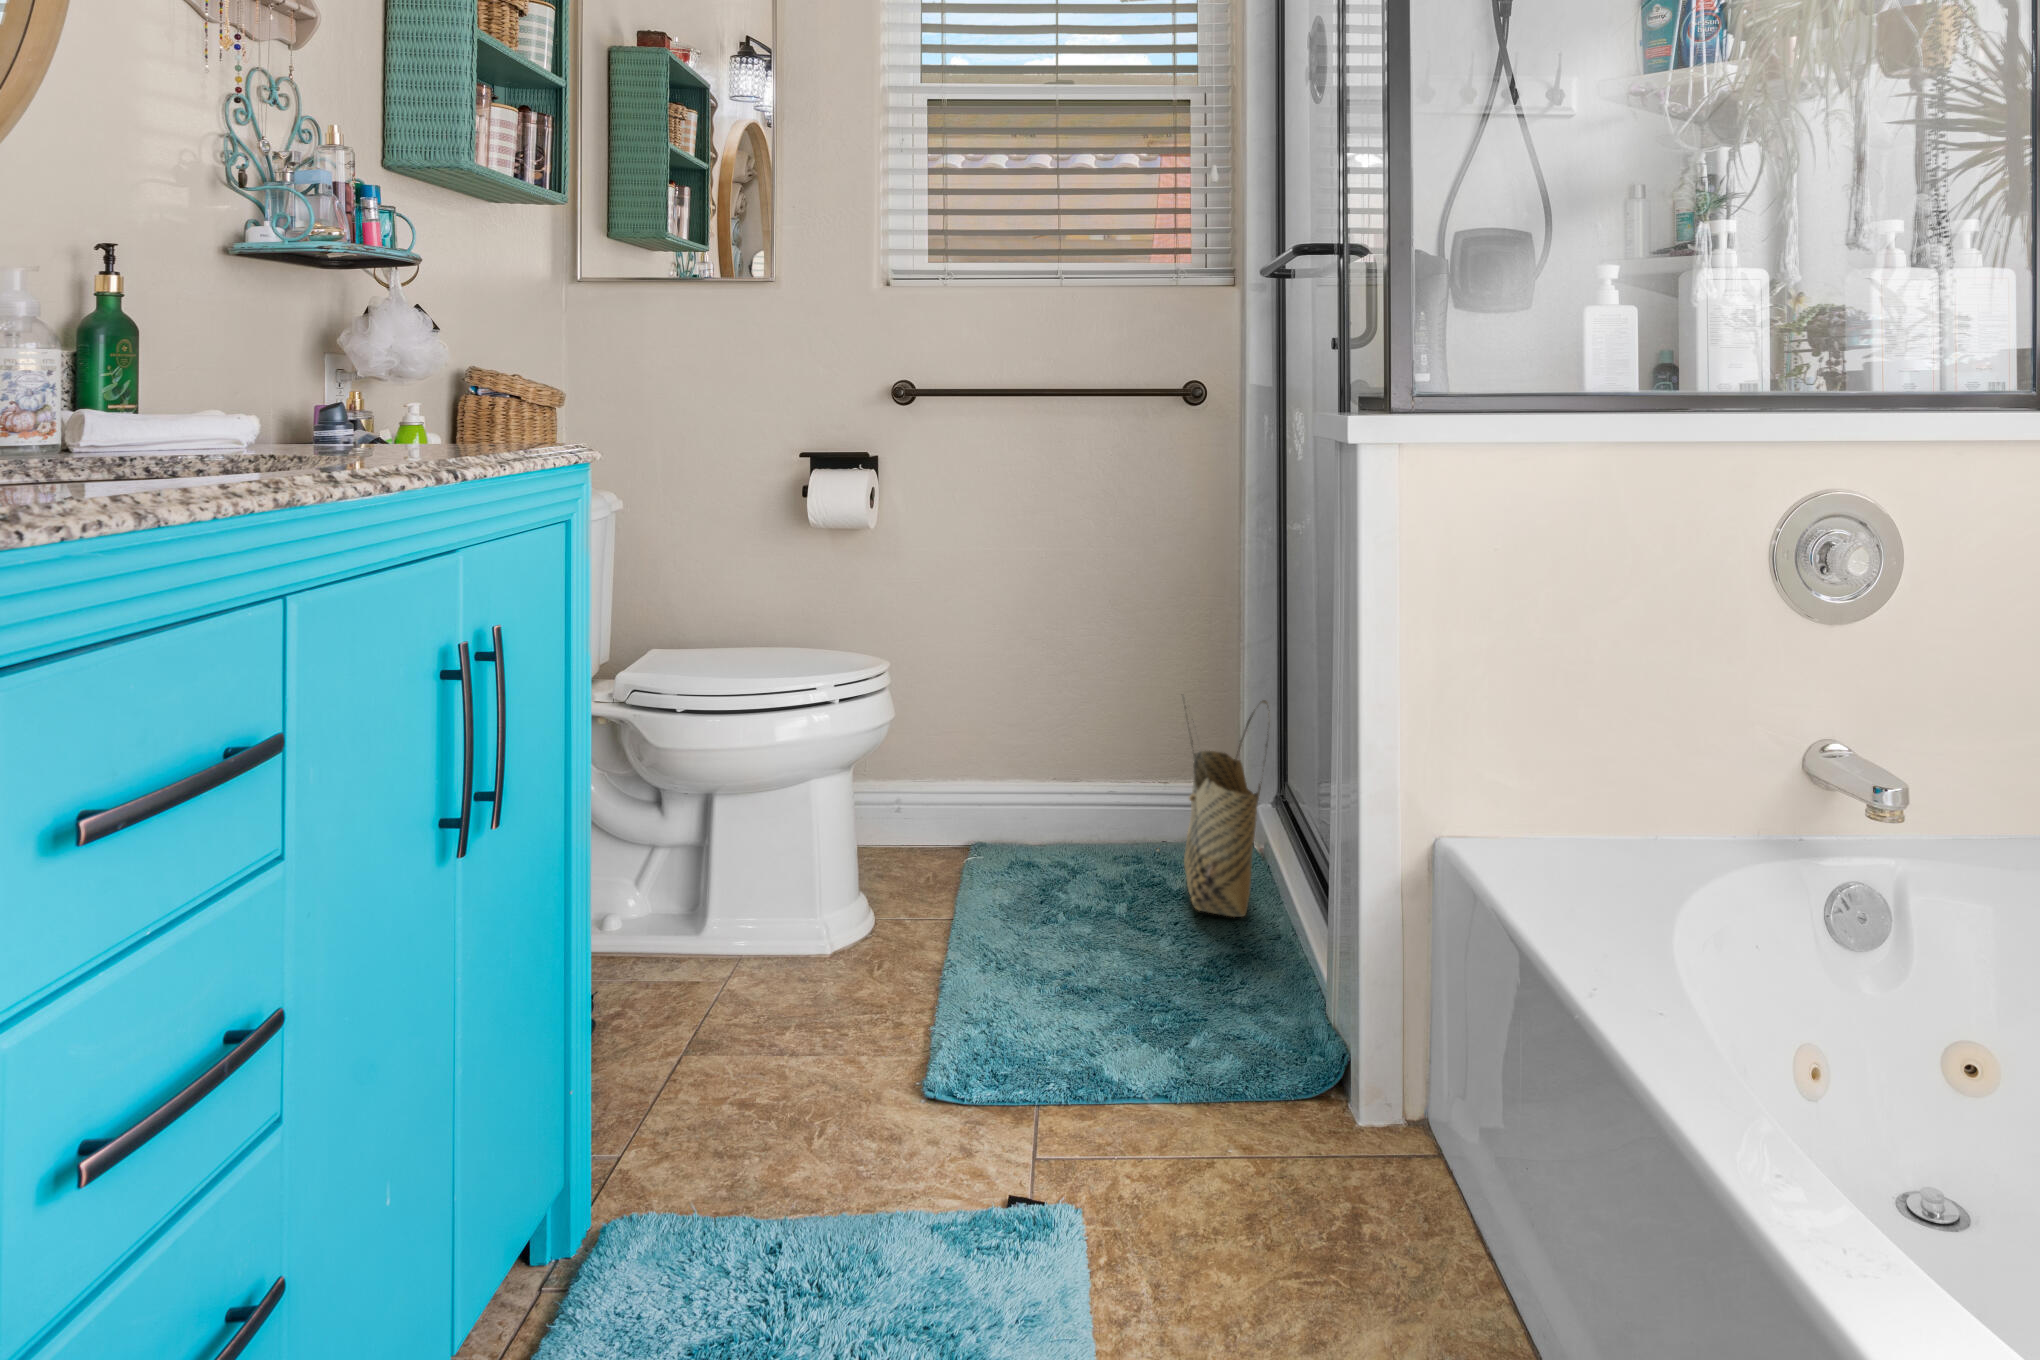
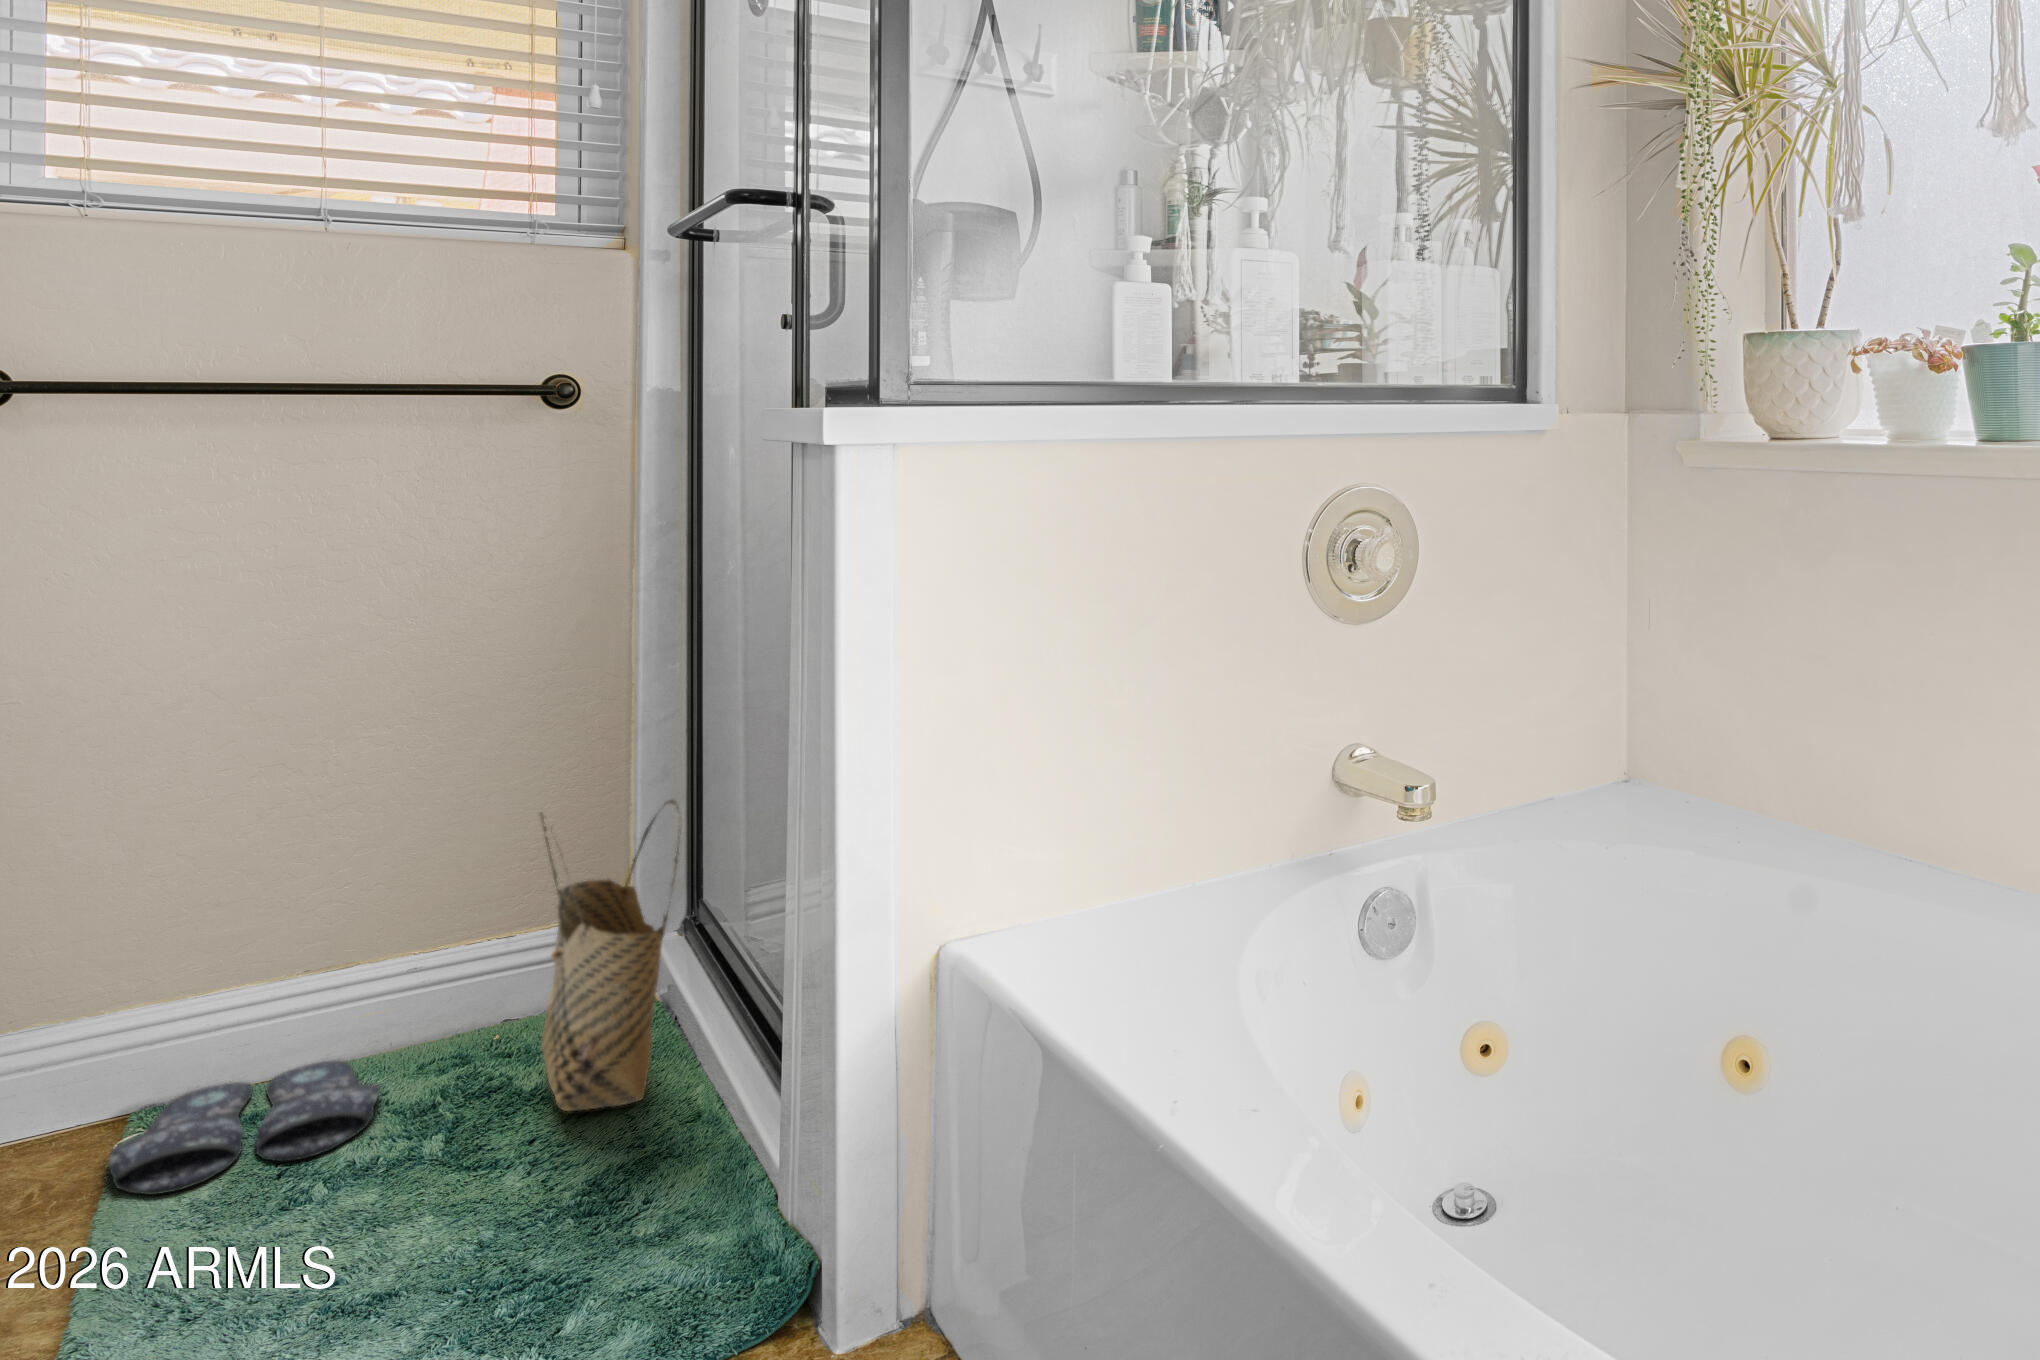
slippers: none [960,841,1094,898] -> present [109,1060,381,1195]

